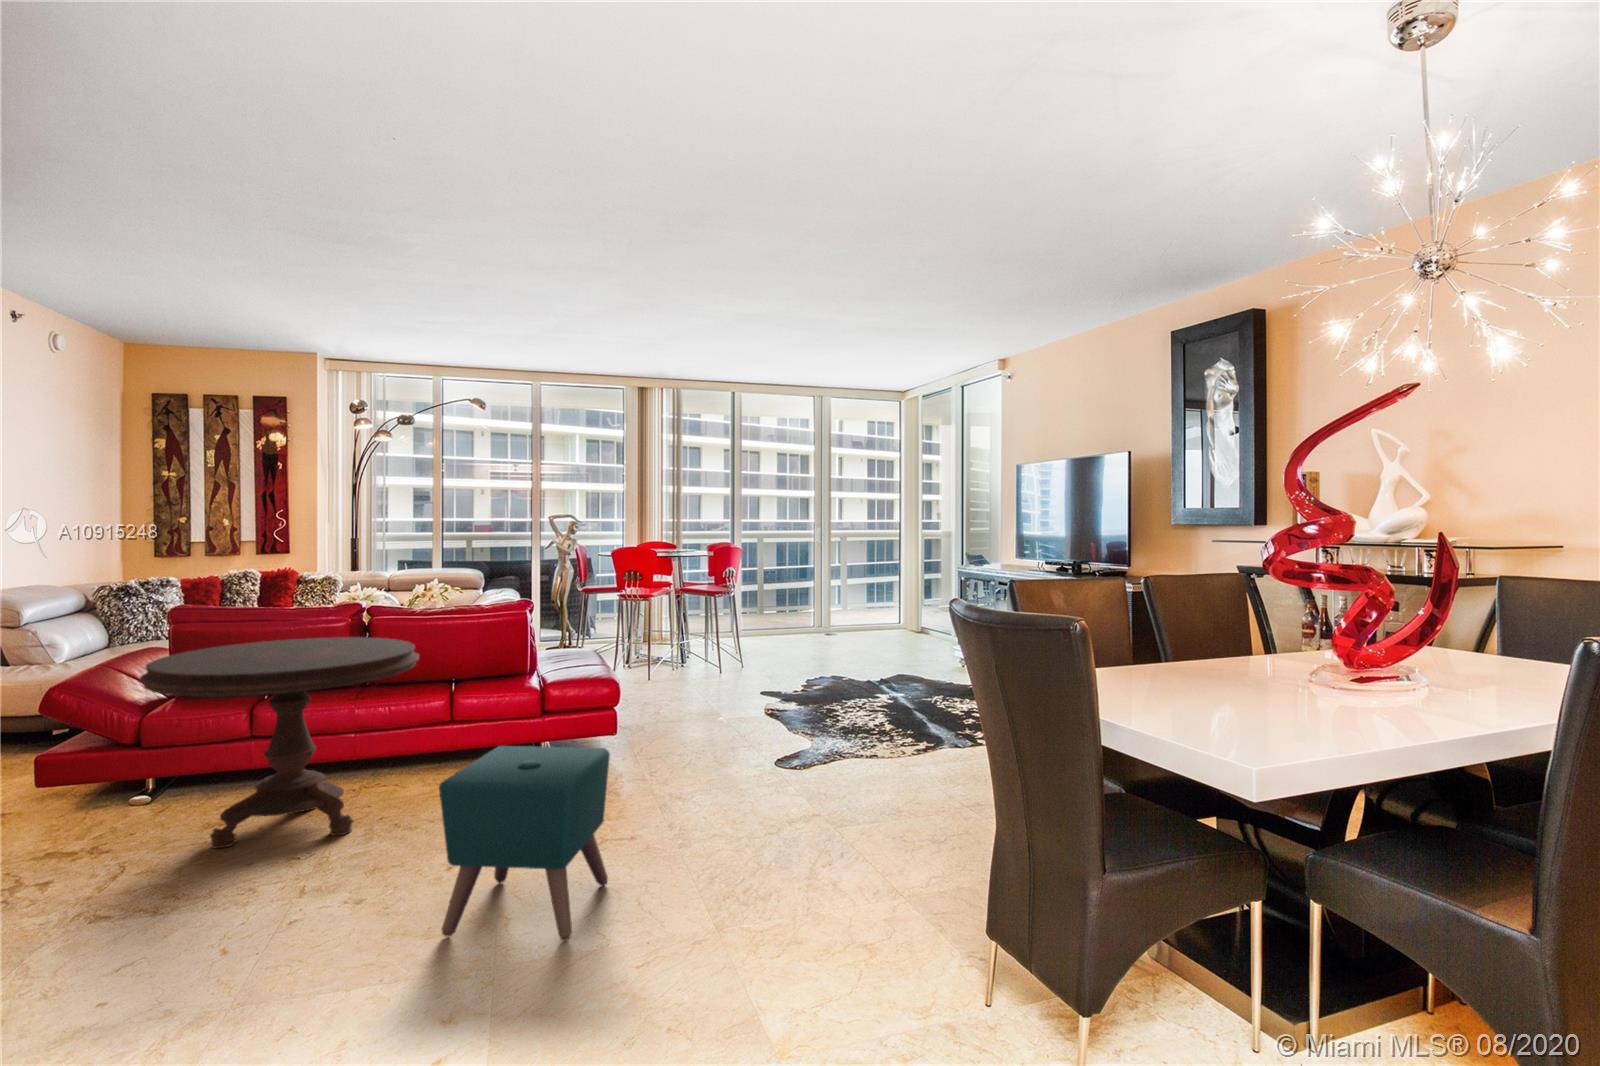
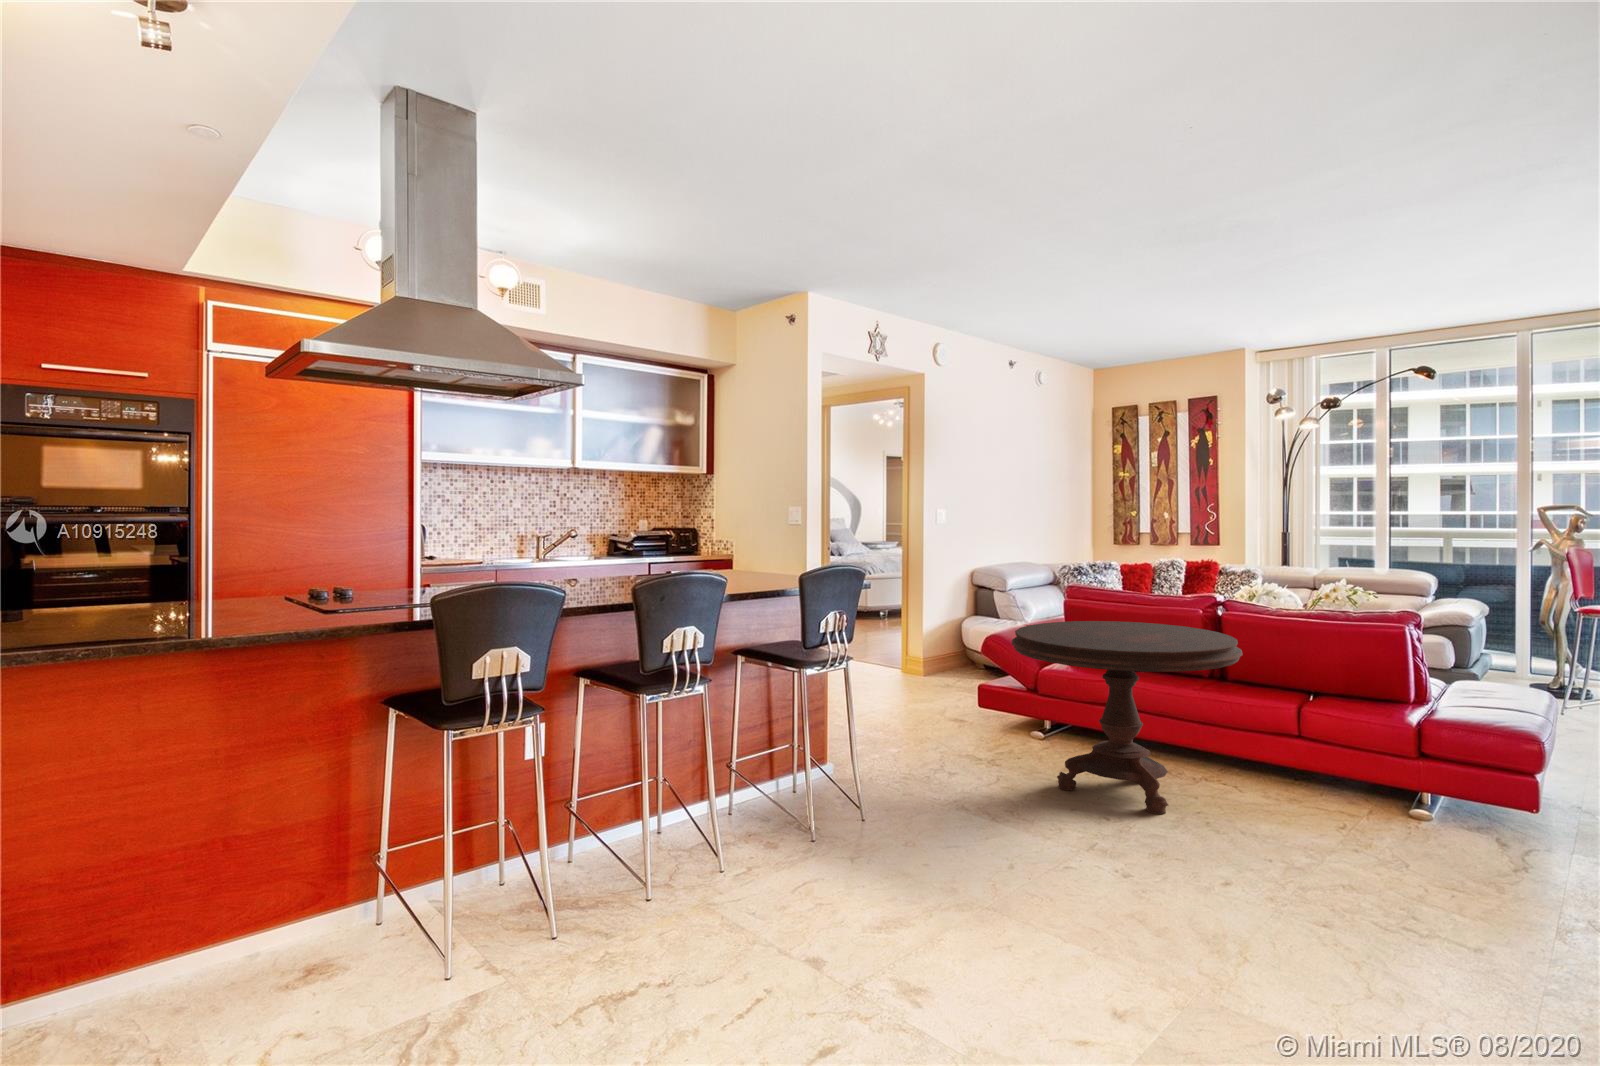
ottoman: present [439,746,610,941] -> none [1168,769,1406,1025]

